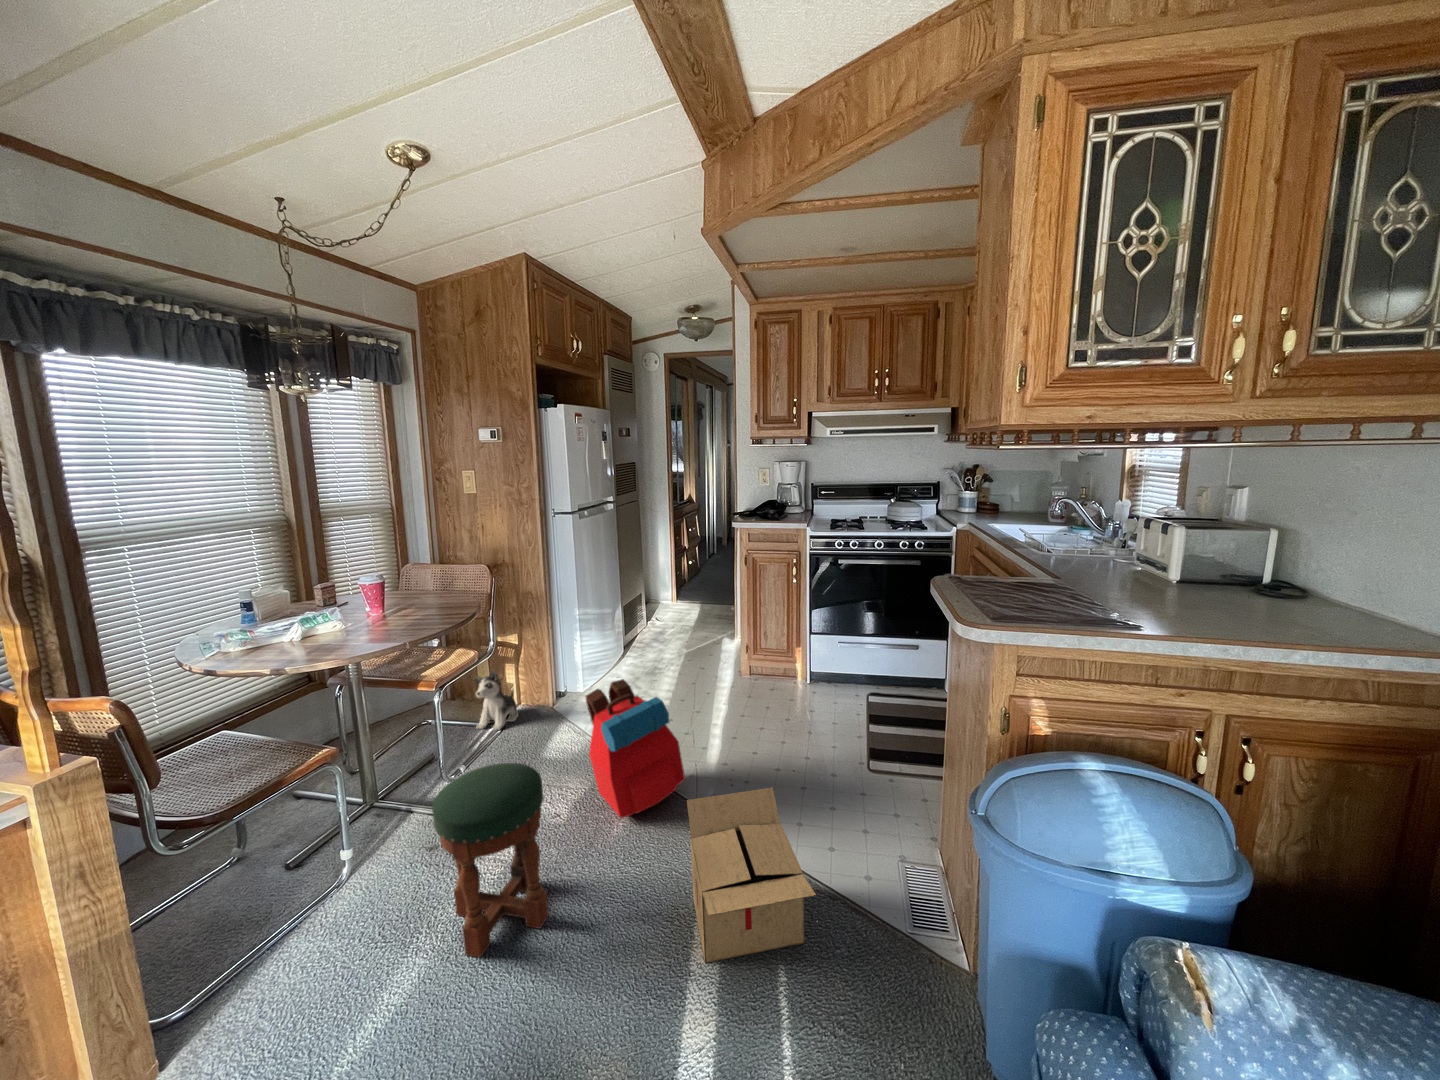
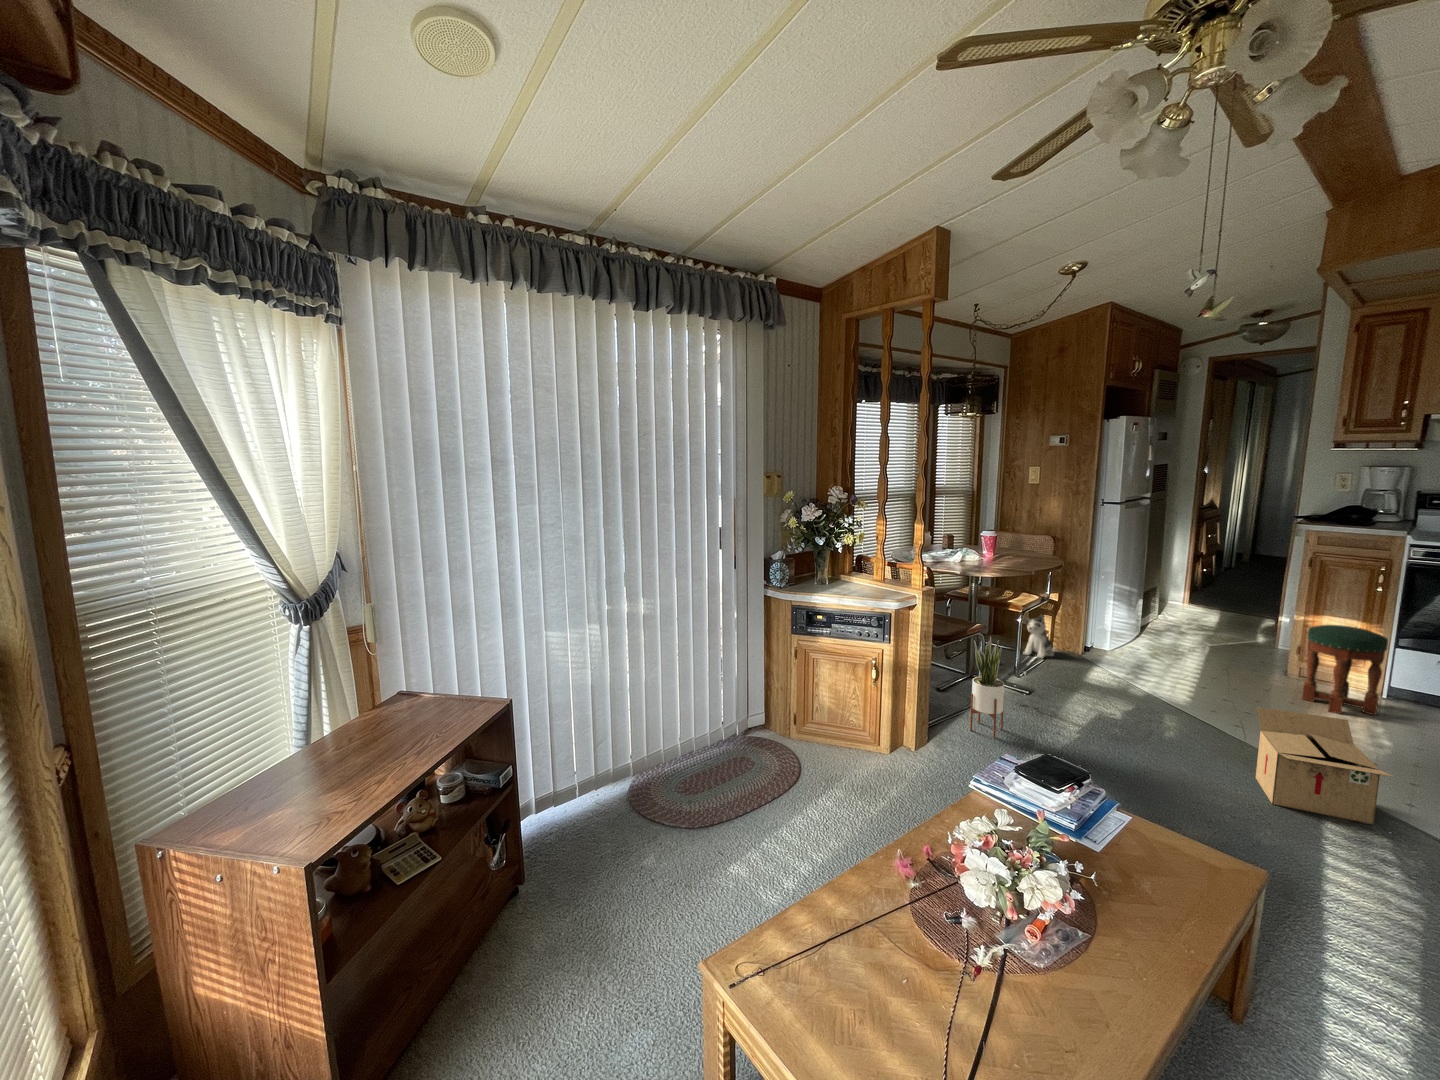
backpack: present [586,679,685,818] -> none [1145,630,1236,727]
stool: present [432,763,549,958] -> present [1302,625,1388,715]
potted plant: none [217,809,342,1007] -> present [970,636,1004,738]

